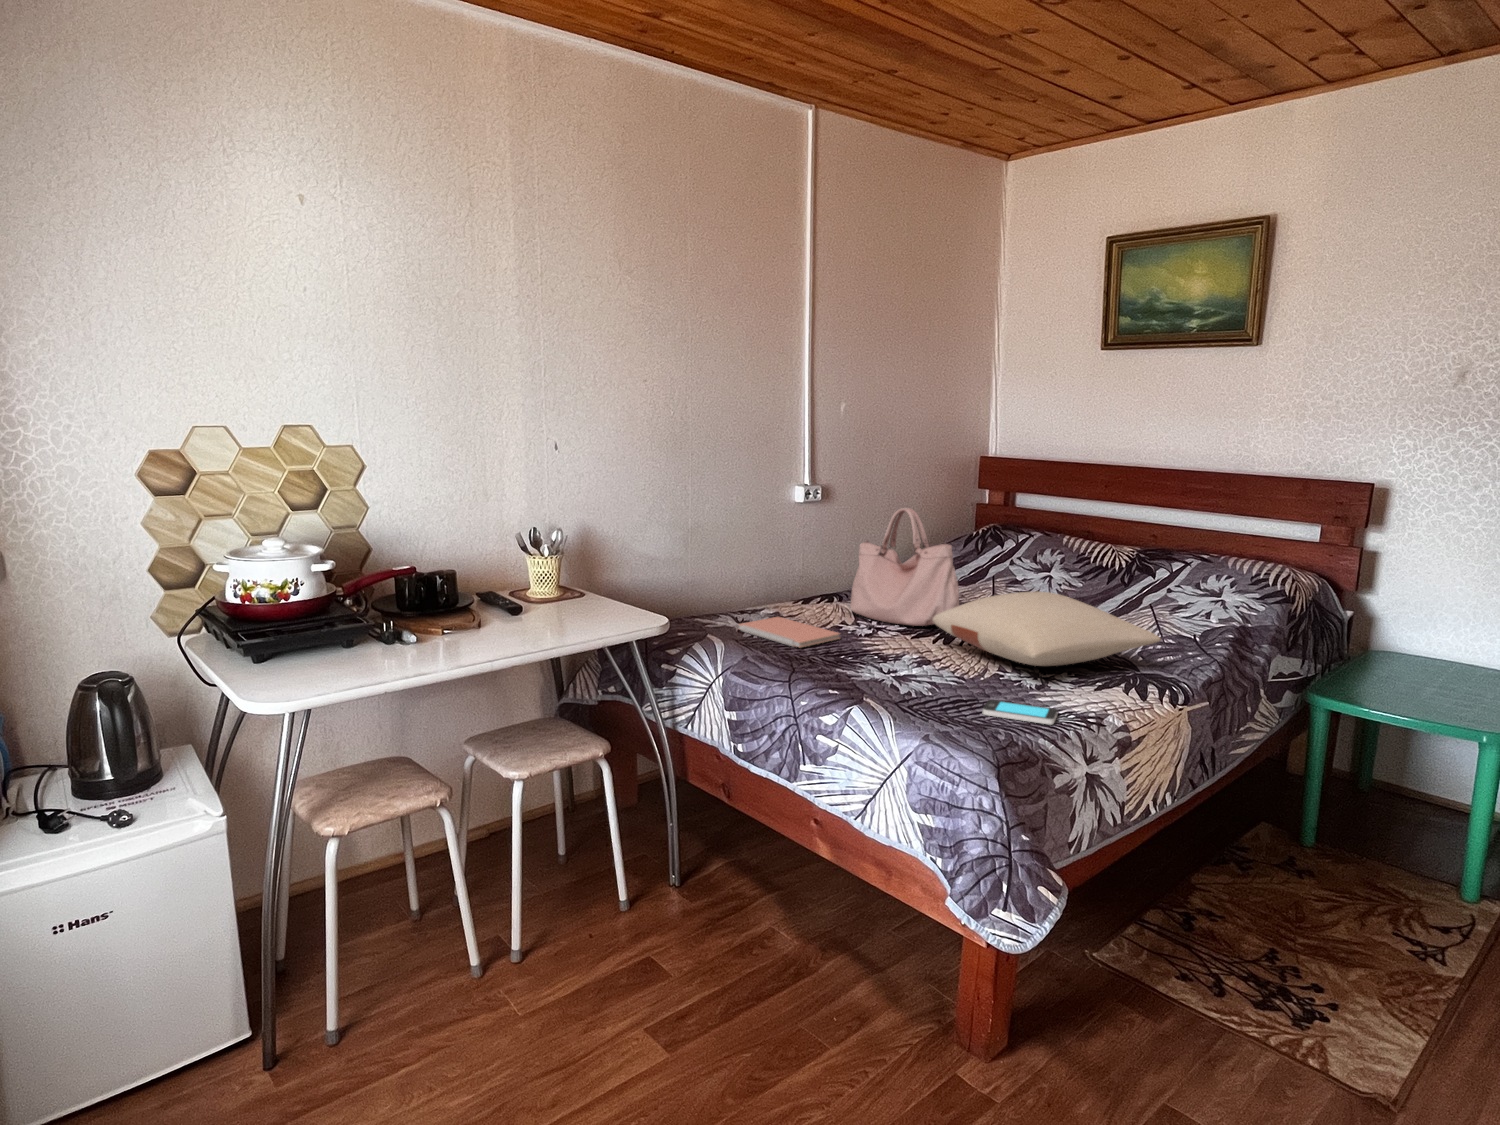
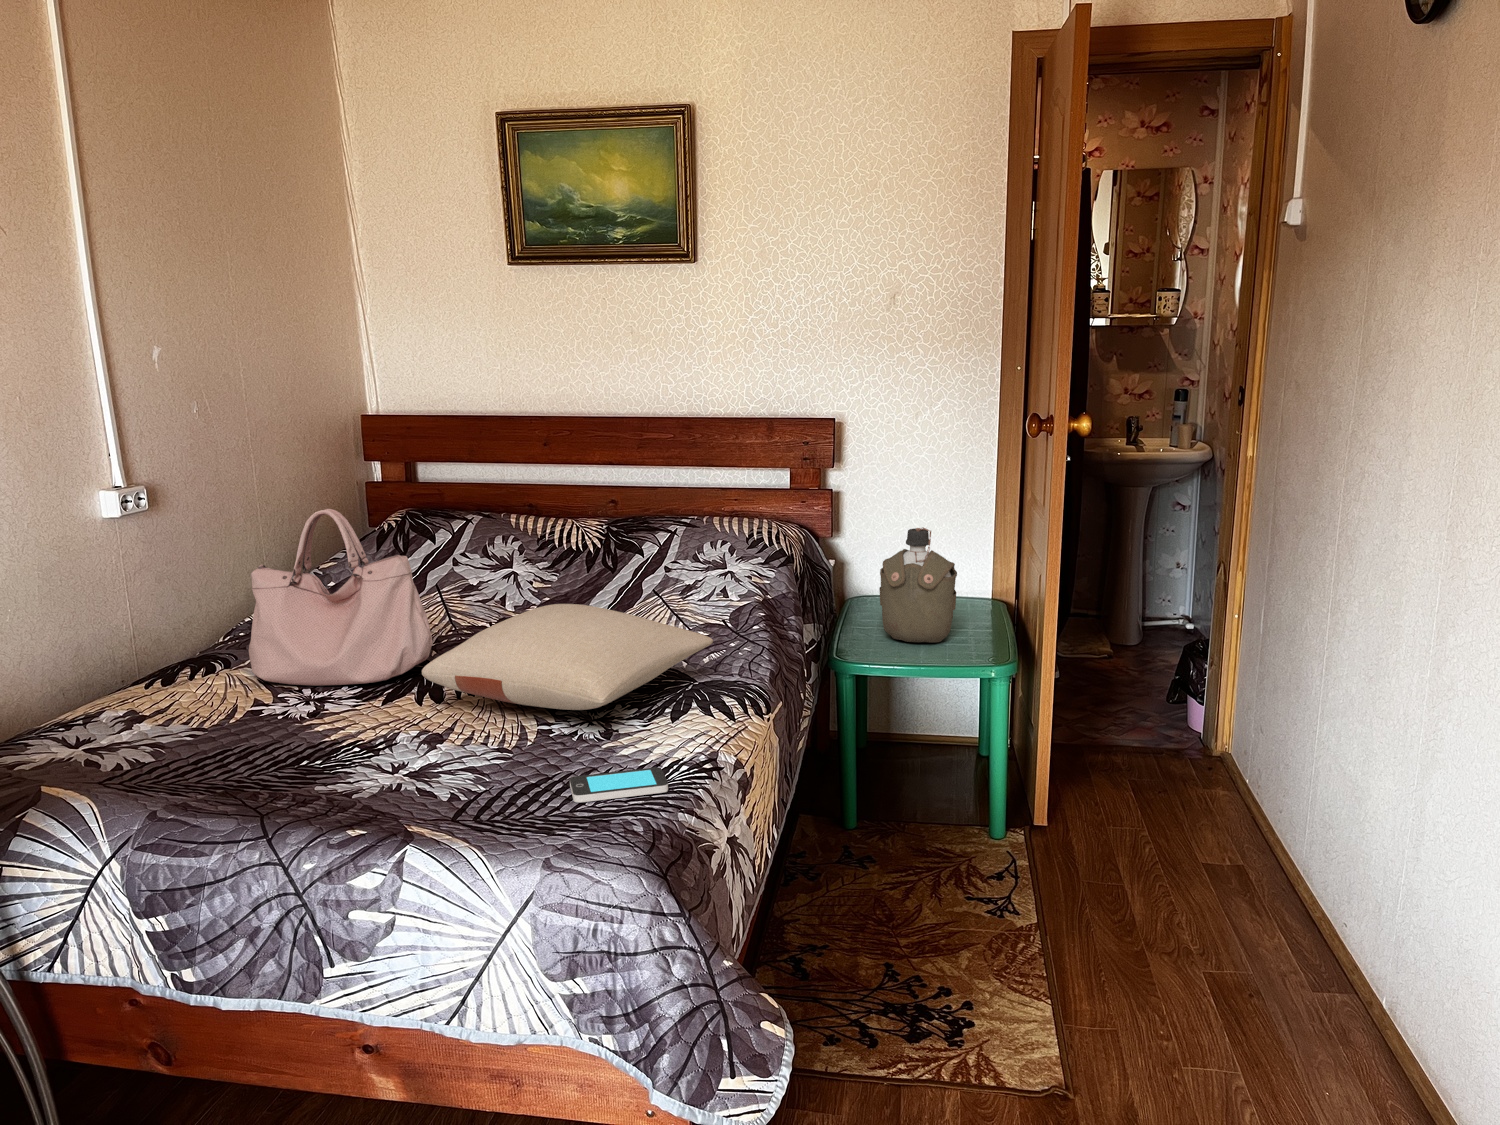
water bottle: none [1373,583,1466,695] -> present [879,527,957,642]
notebook: present [739,617,840,647] -> none [76,717,276,766]

